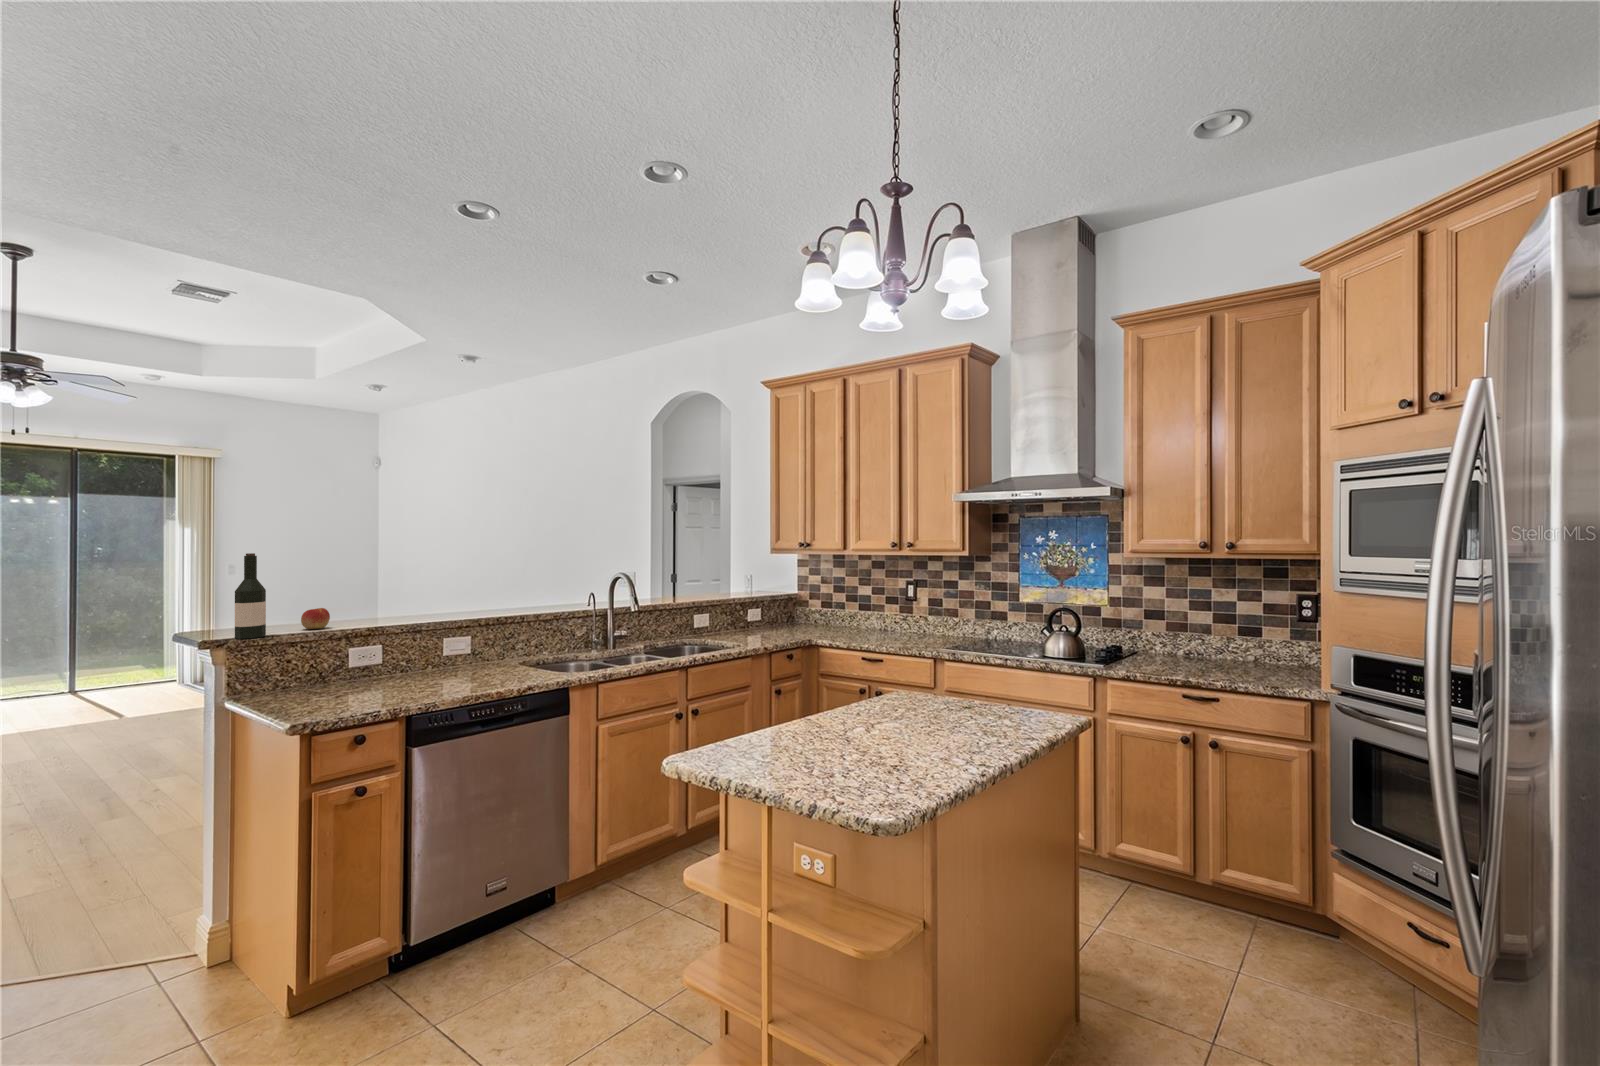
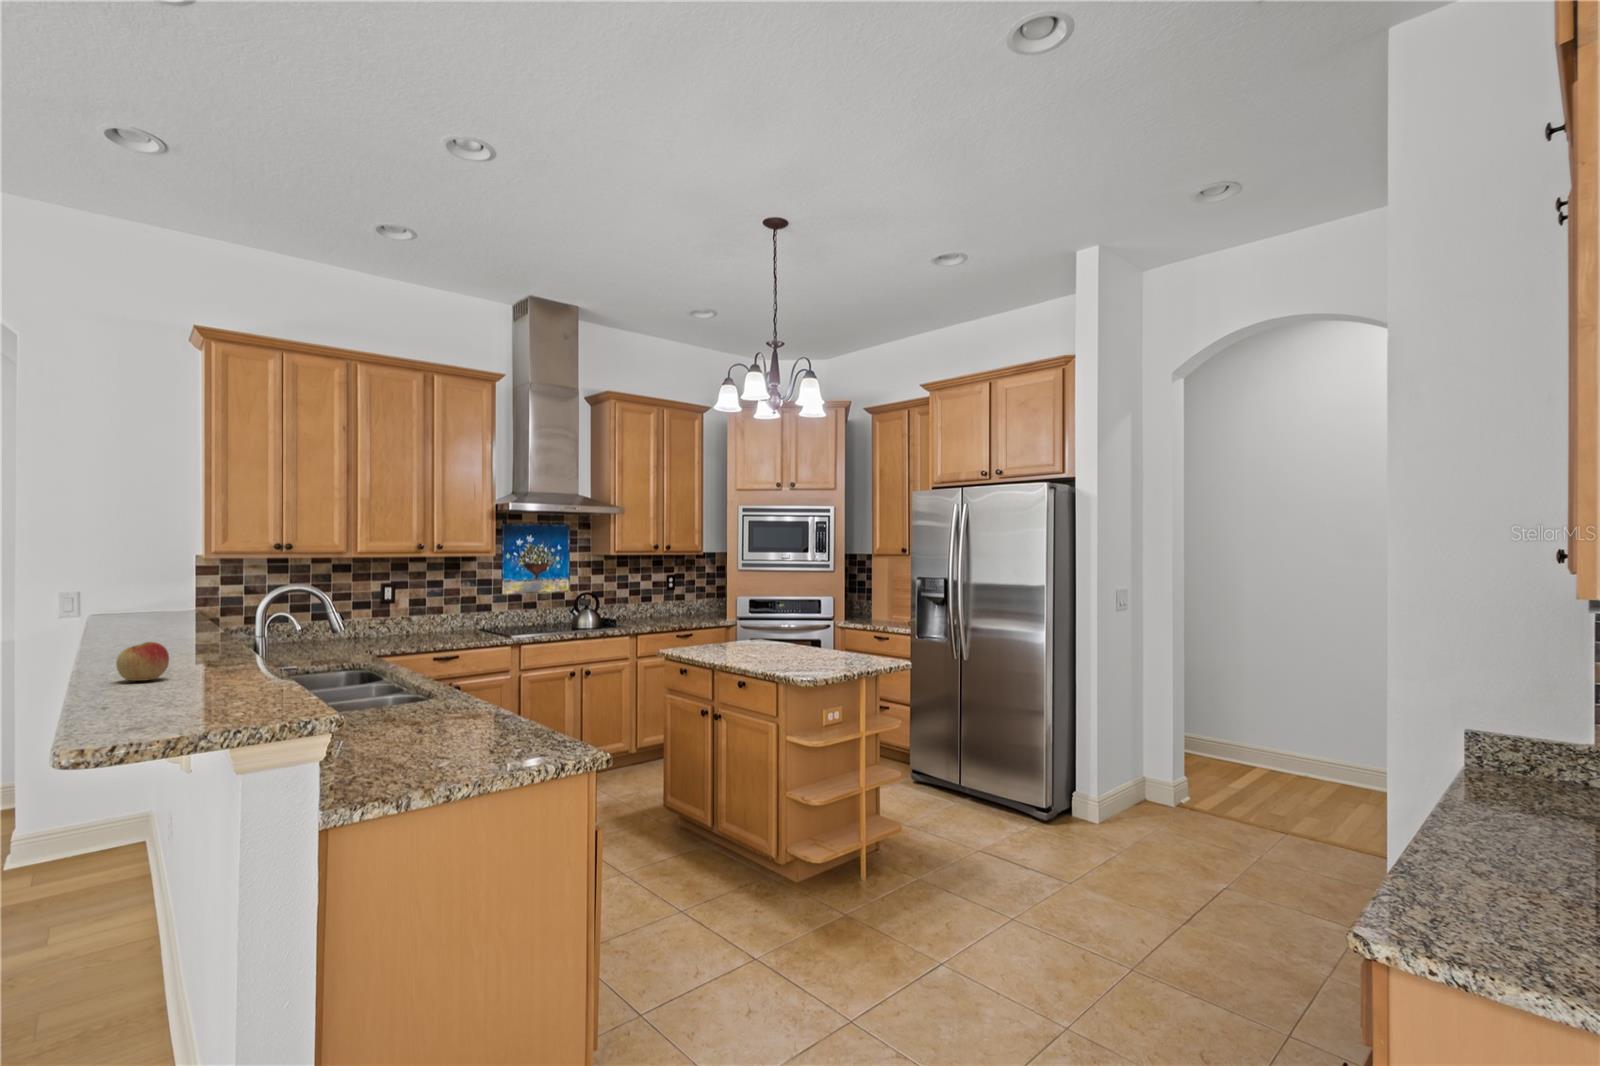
wine bottle: present [235,553,266,639] -> none [168,540,222,693]

